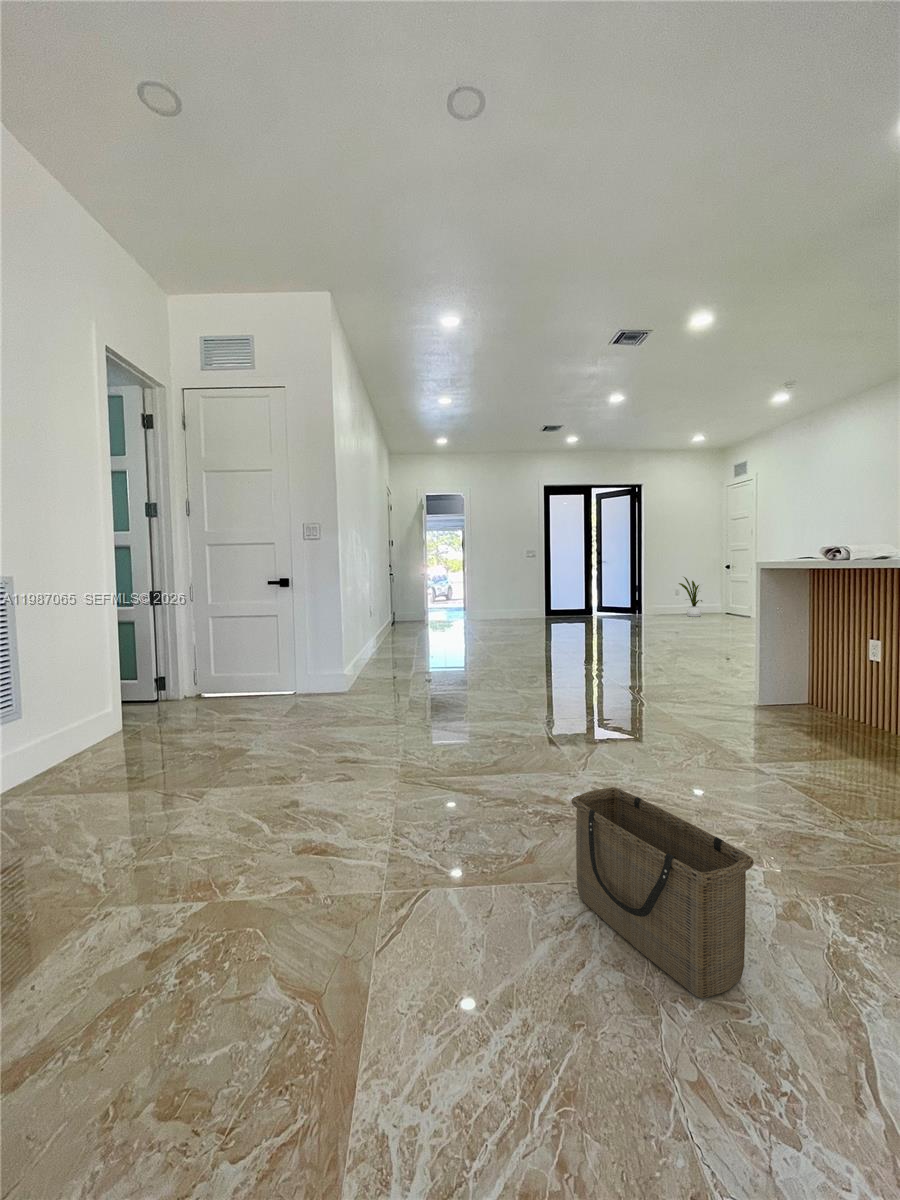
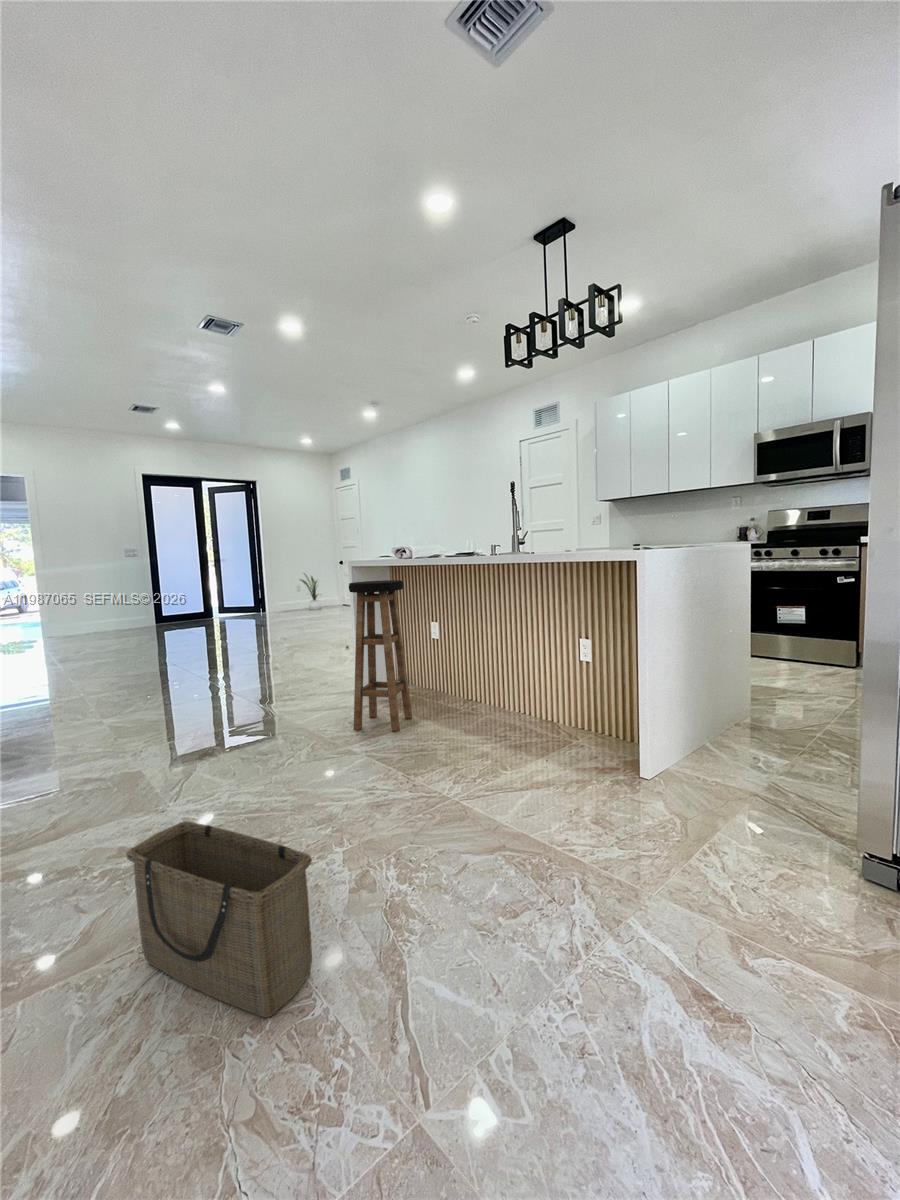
bar stool: none [759,585,839,763] -> present [349,580,412,732]

